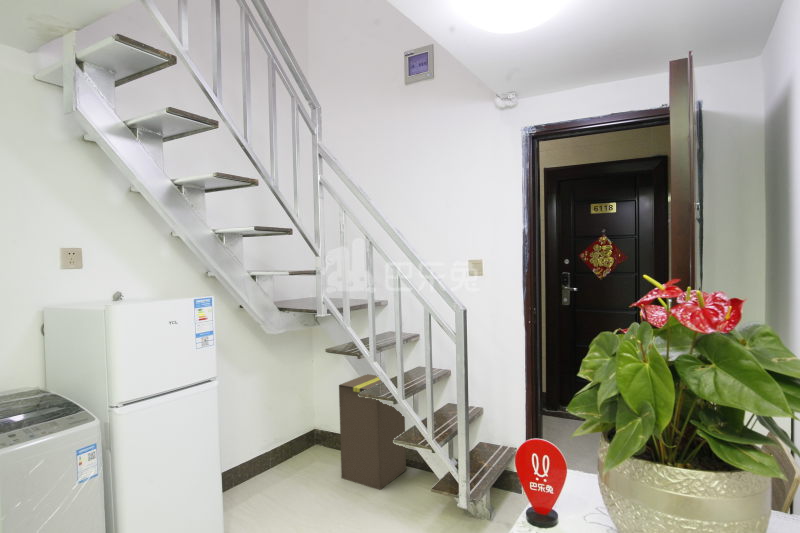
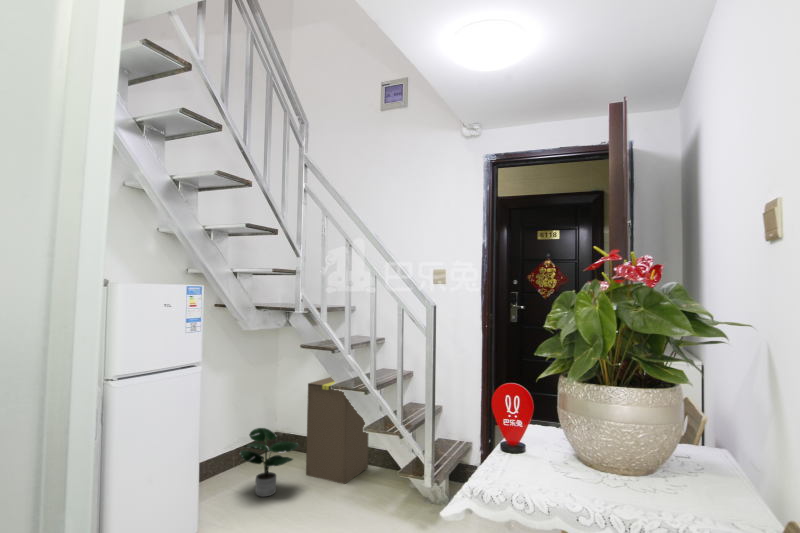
potted plant: none [270,432,331,504] -> present [240,428,299,497]

